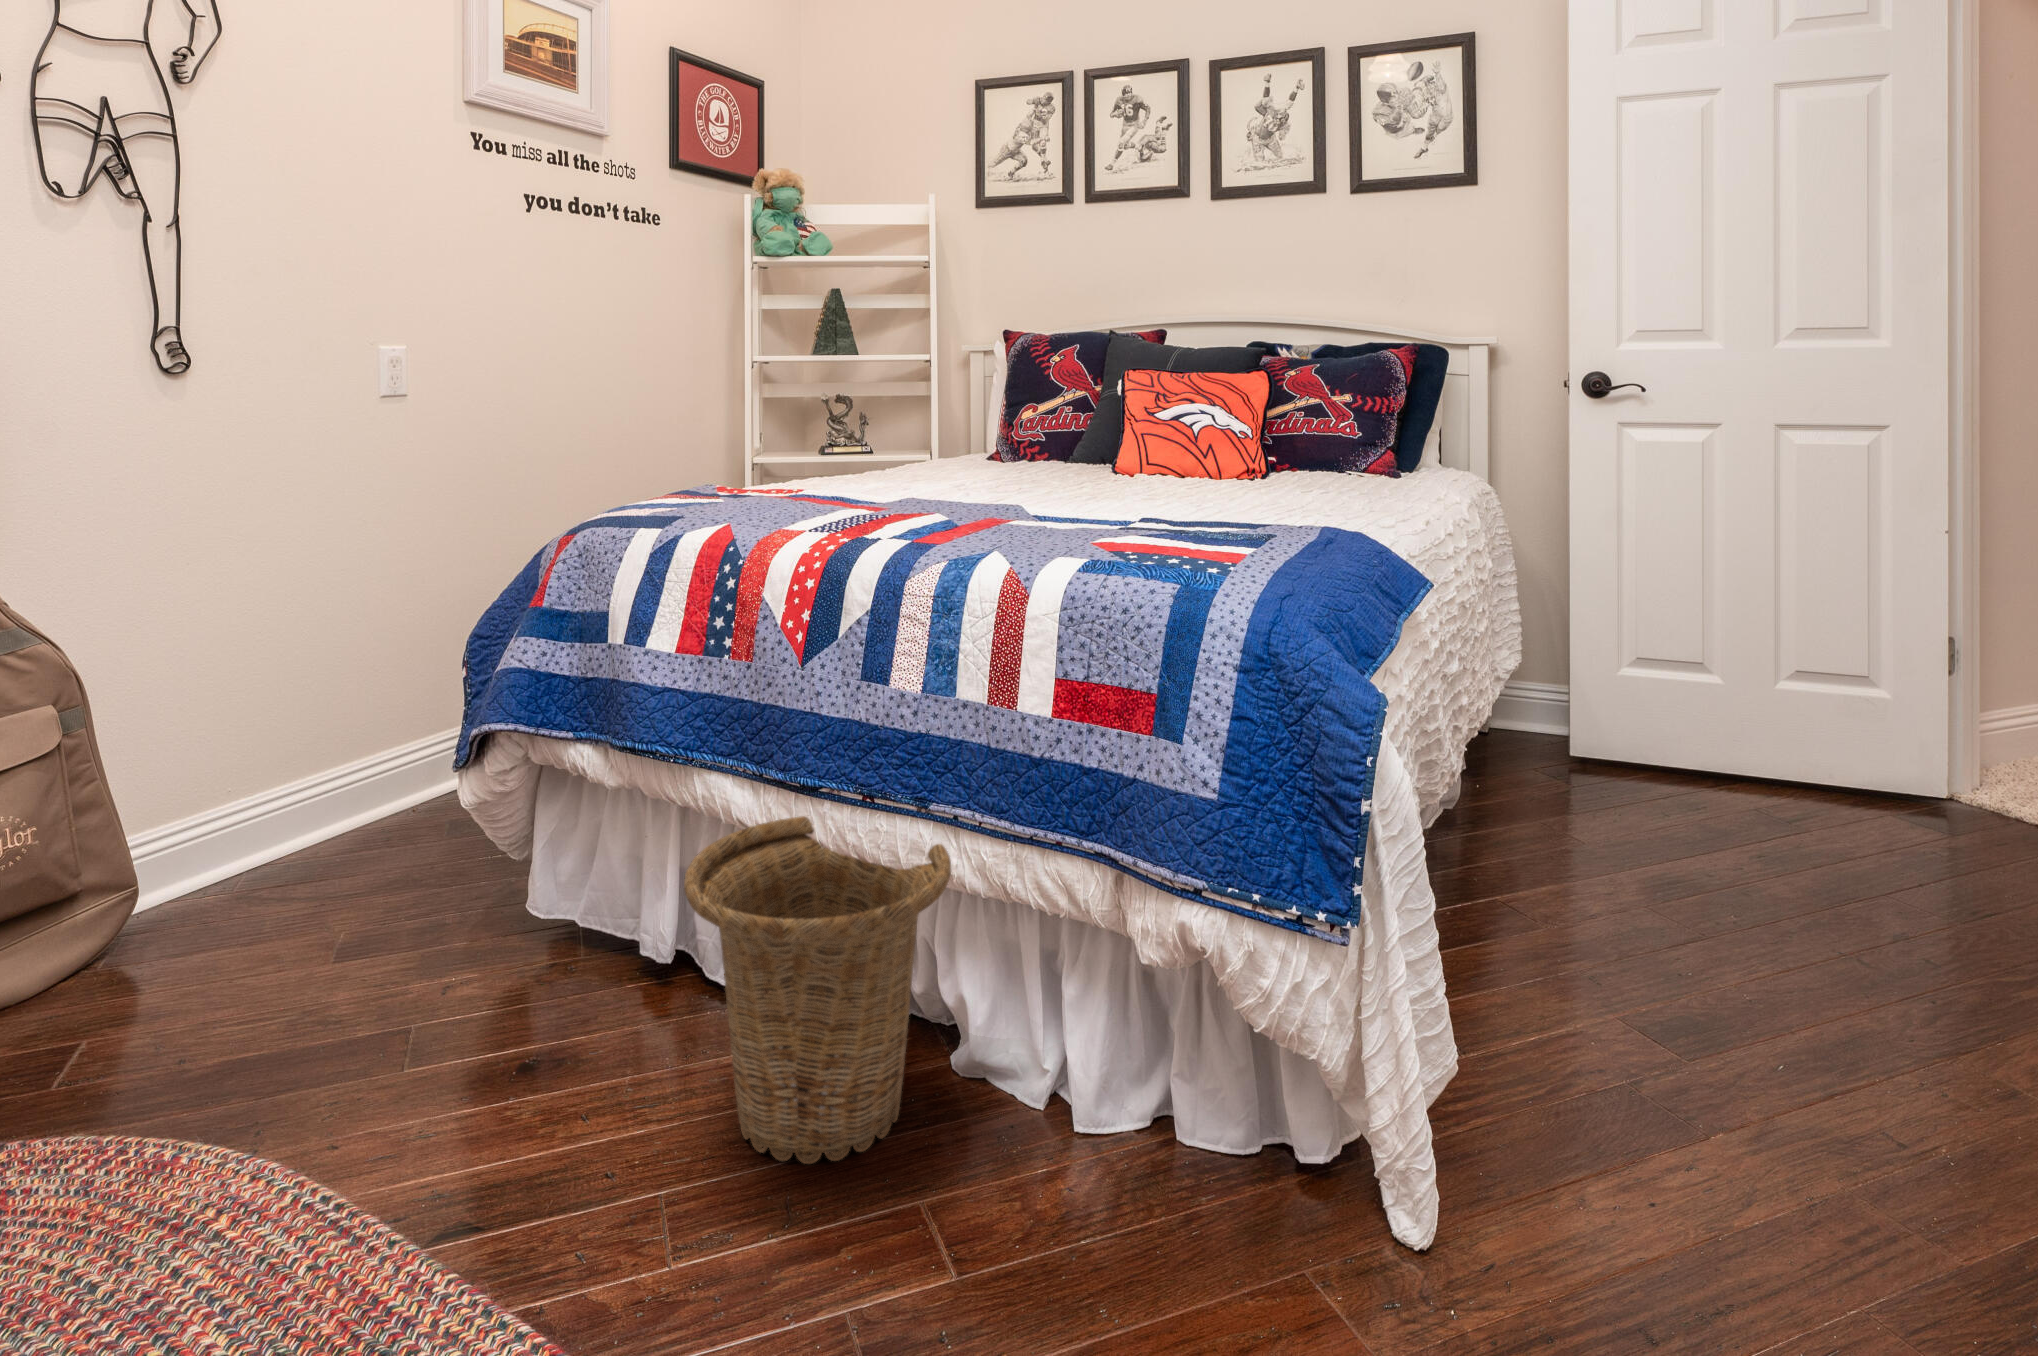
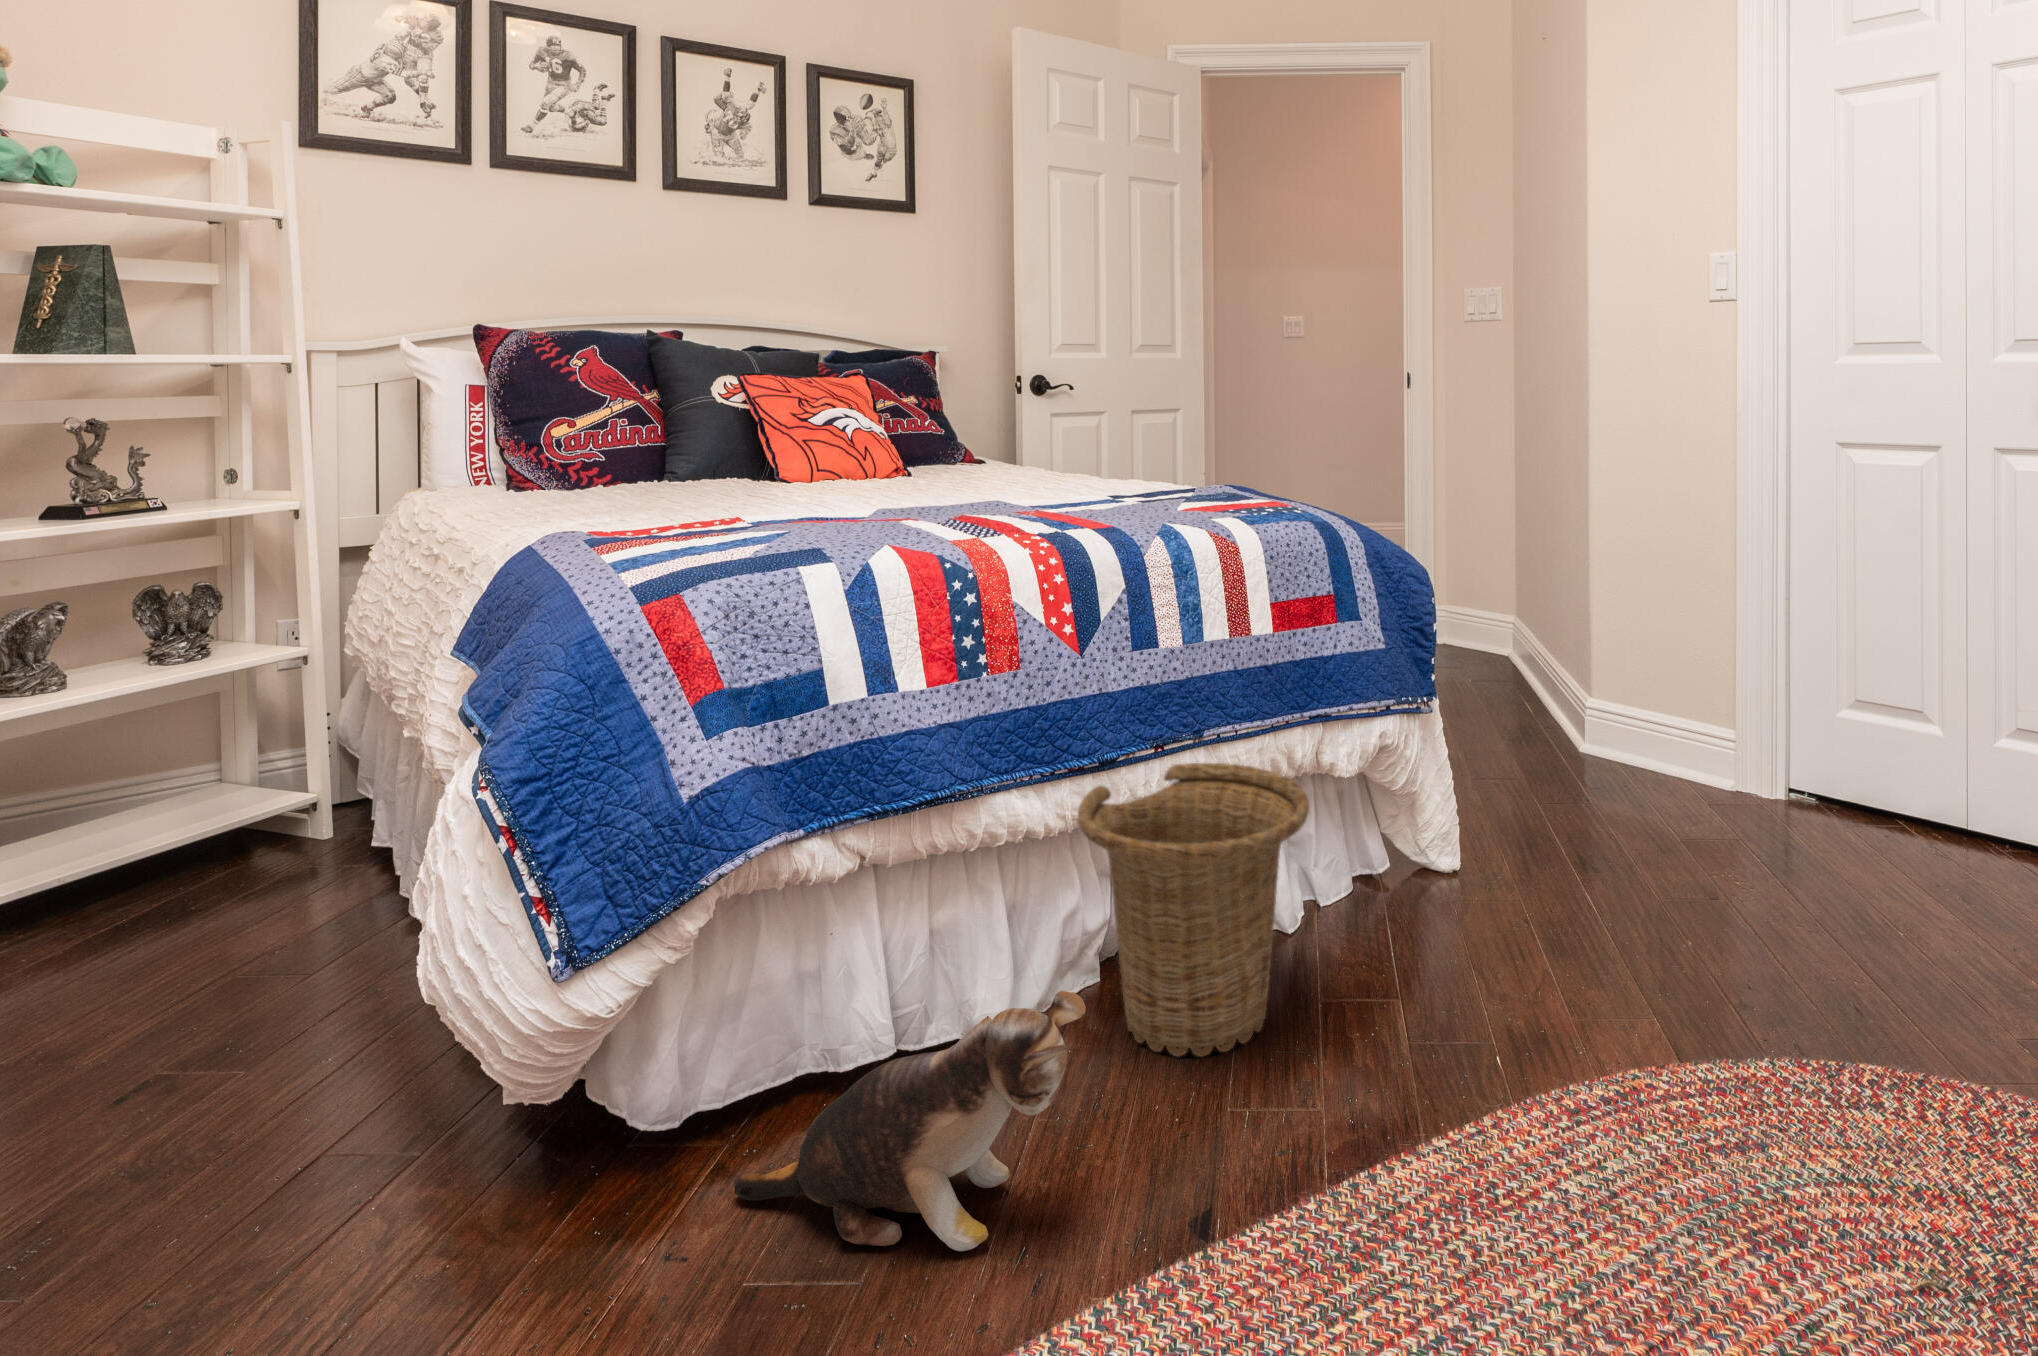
plush toy: none [408,919,549,1100] -> present [734,991,1086,1251]

